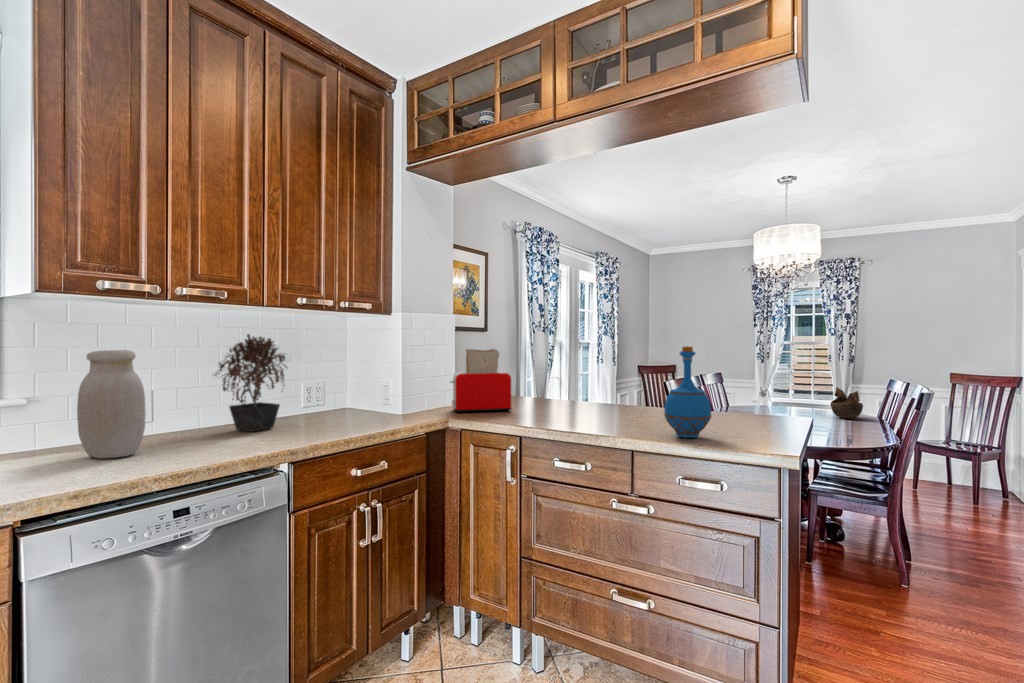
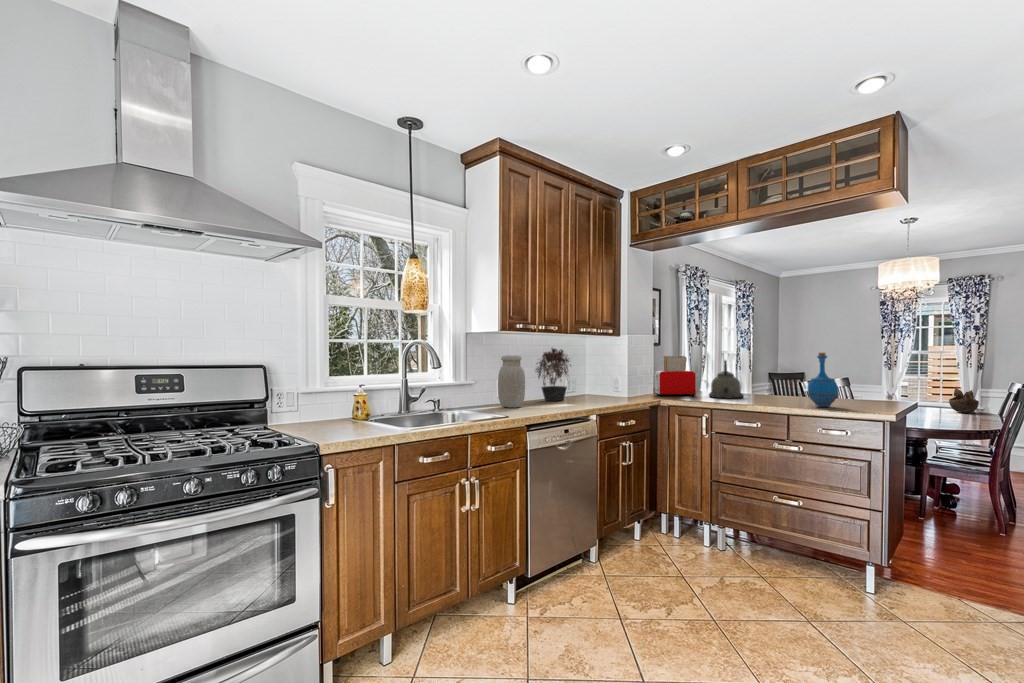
kettle: none [529,356,579,417] -> present [709,360,744,398]

